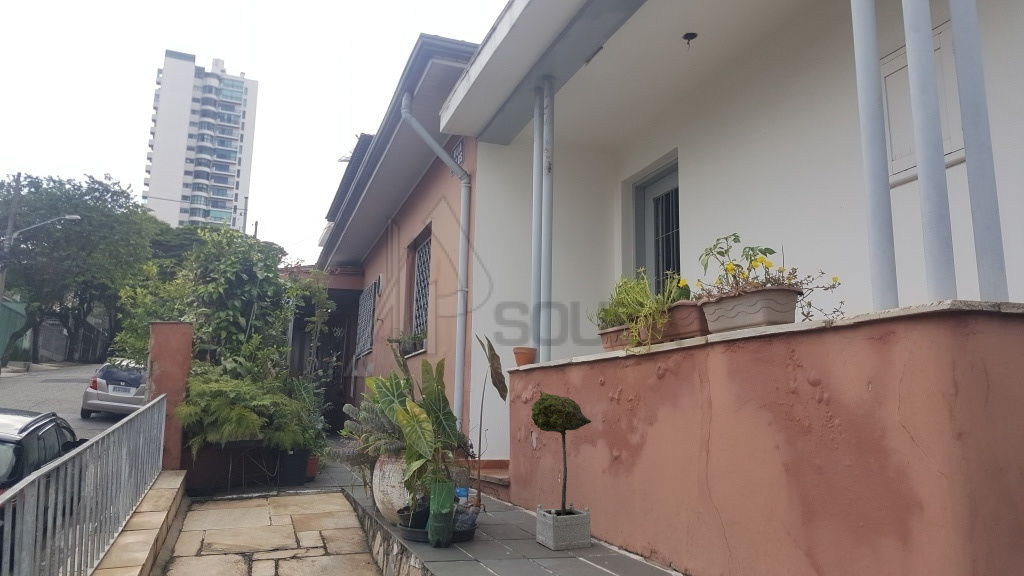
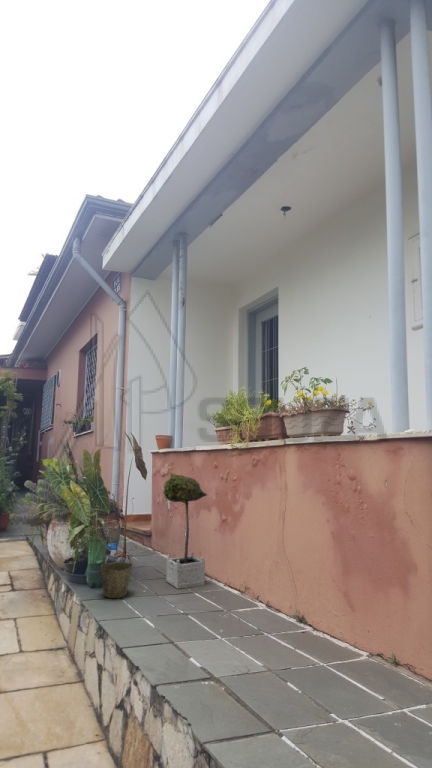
bucket: none [448,487,492,559] -> present [101,562,133,598]

